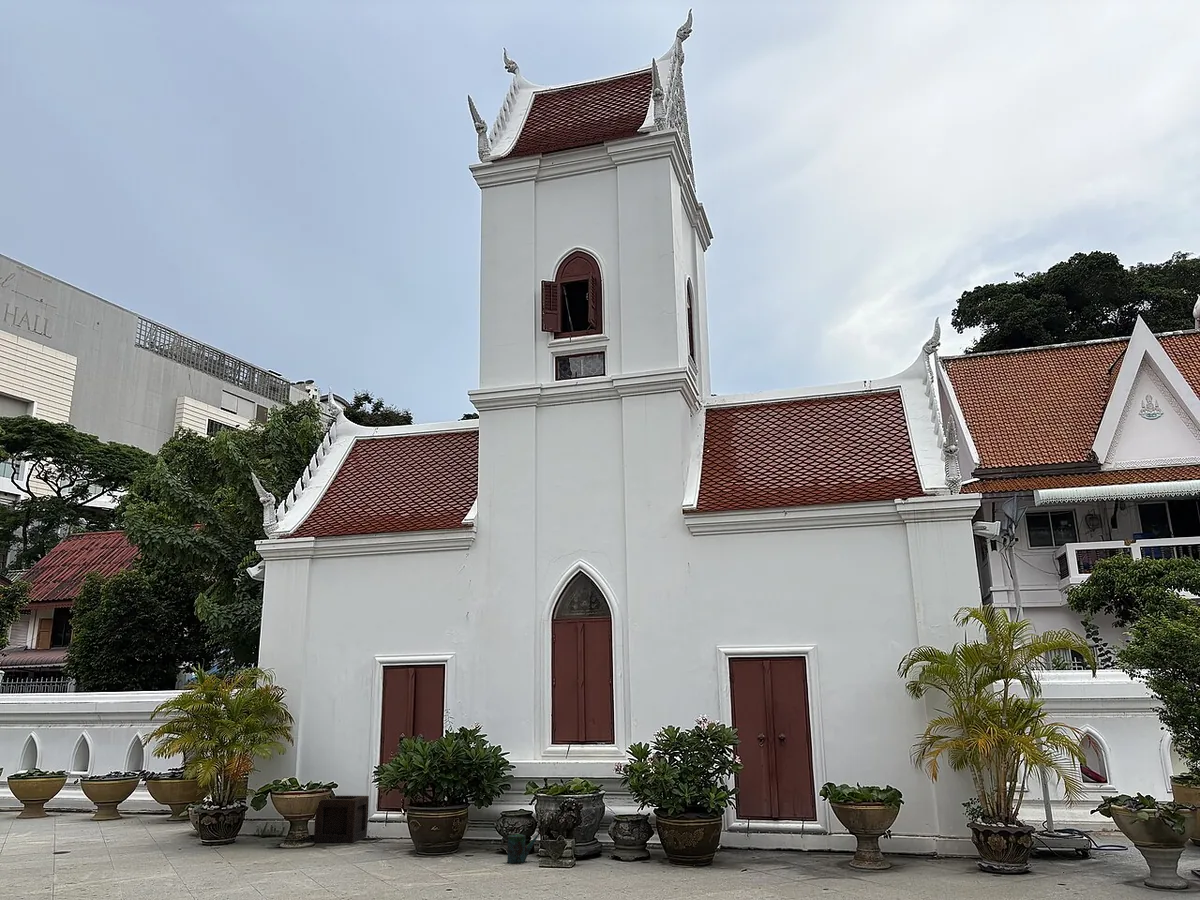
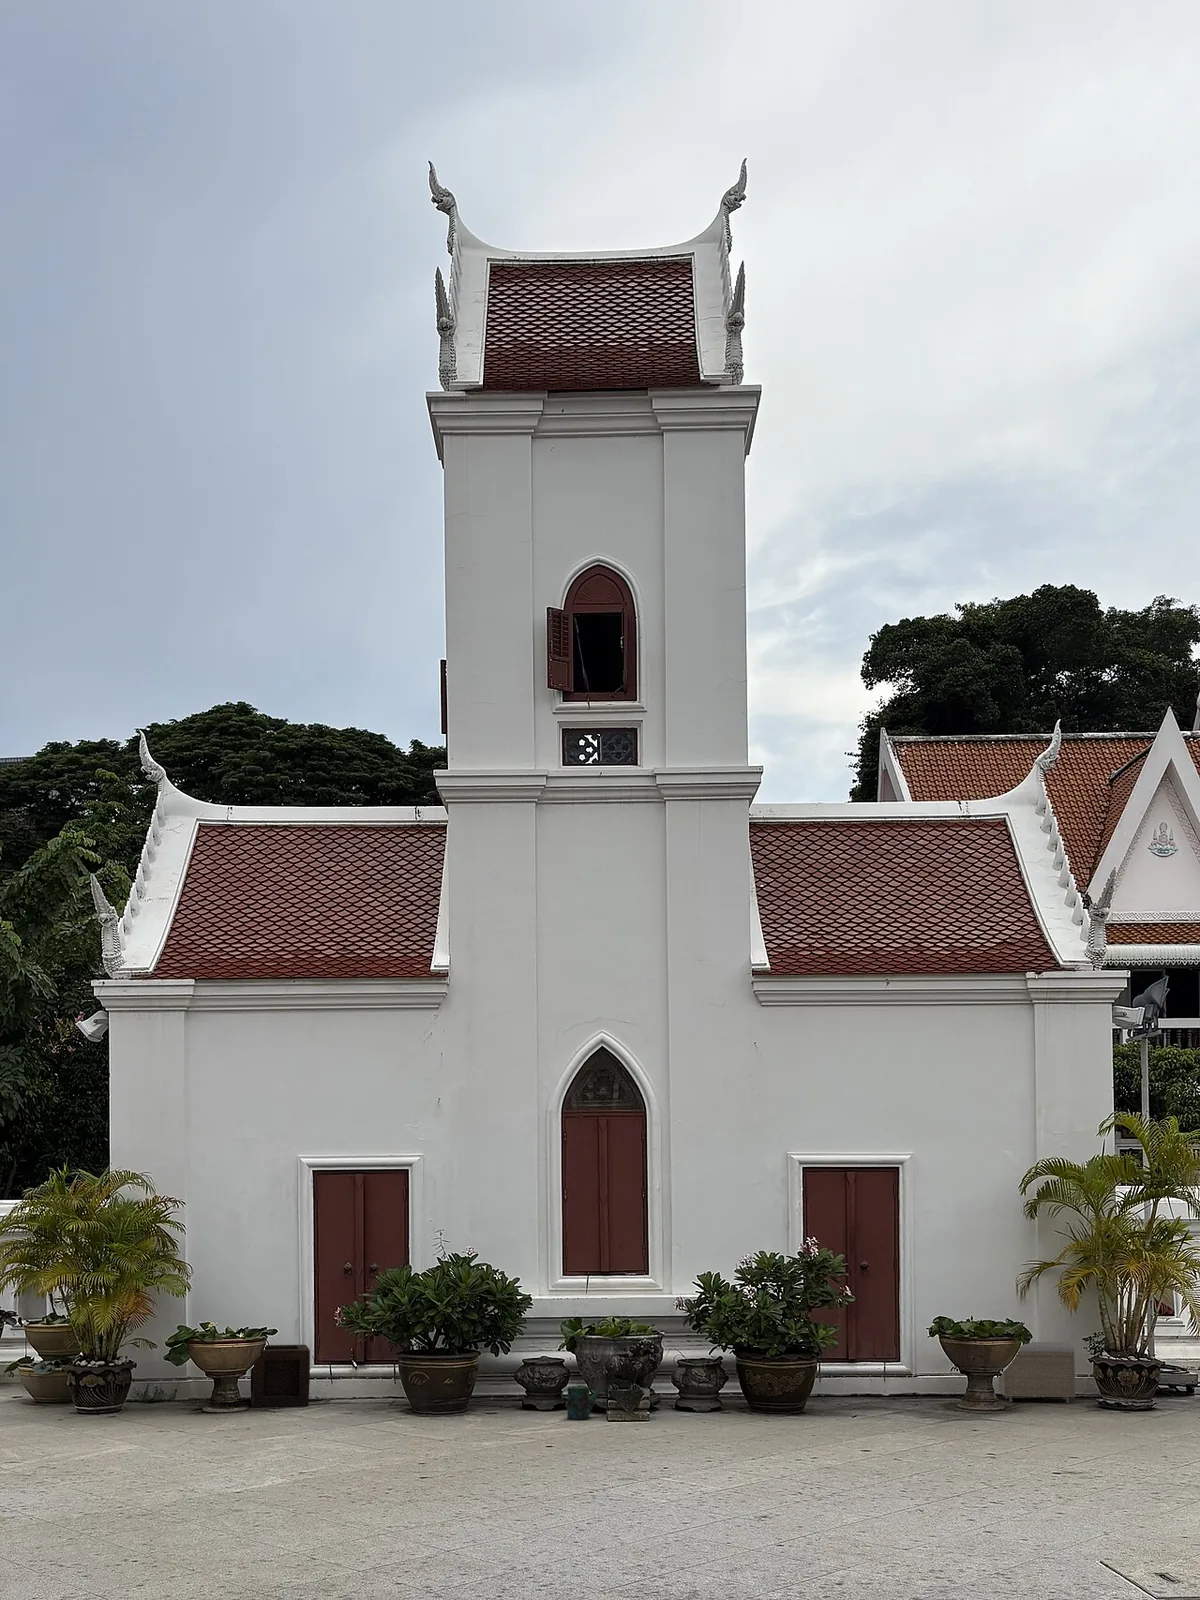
storage bench: none [893,805,962,863] -> present [999,1342,1075,1403]

